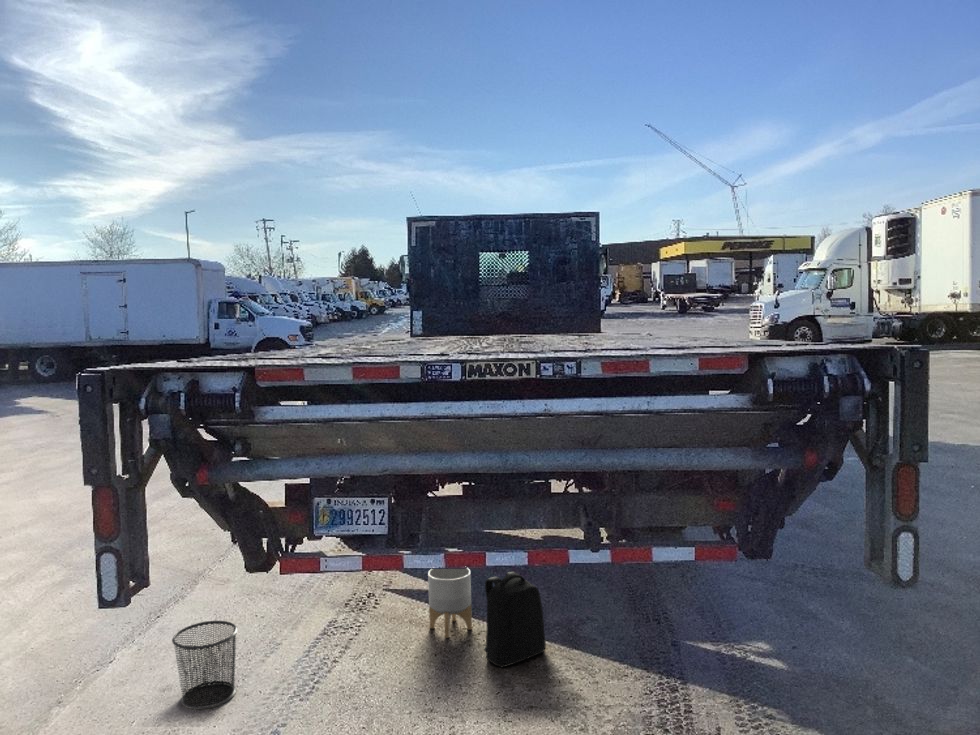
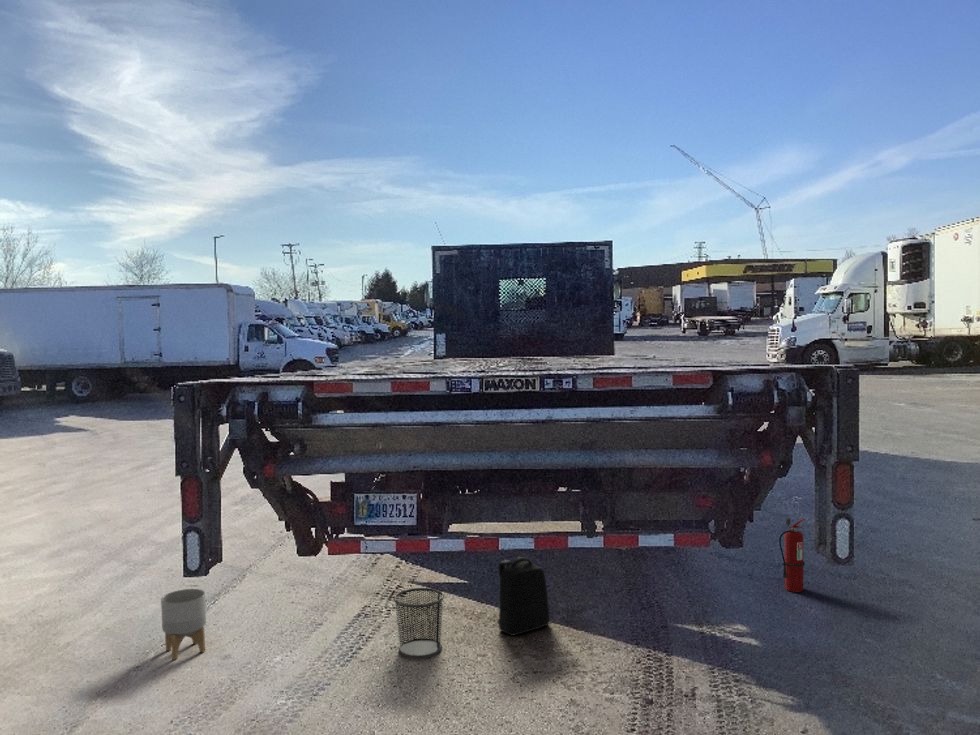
fire extinguisher: none [807,520,837,605] -> present [779,518,805,592]
planter: present [428,568,472,638] -> present [161,589,206,660]
waste bin: present [172,621,238,709] -> present [394,588,444,658]

